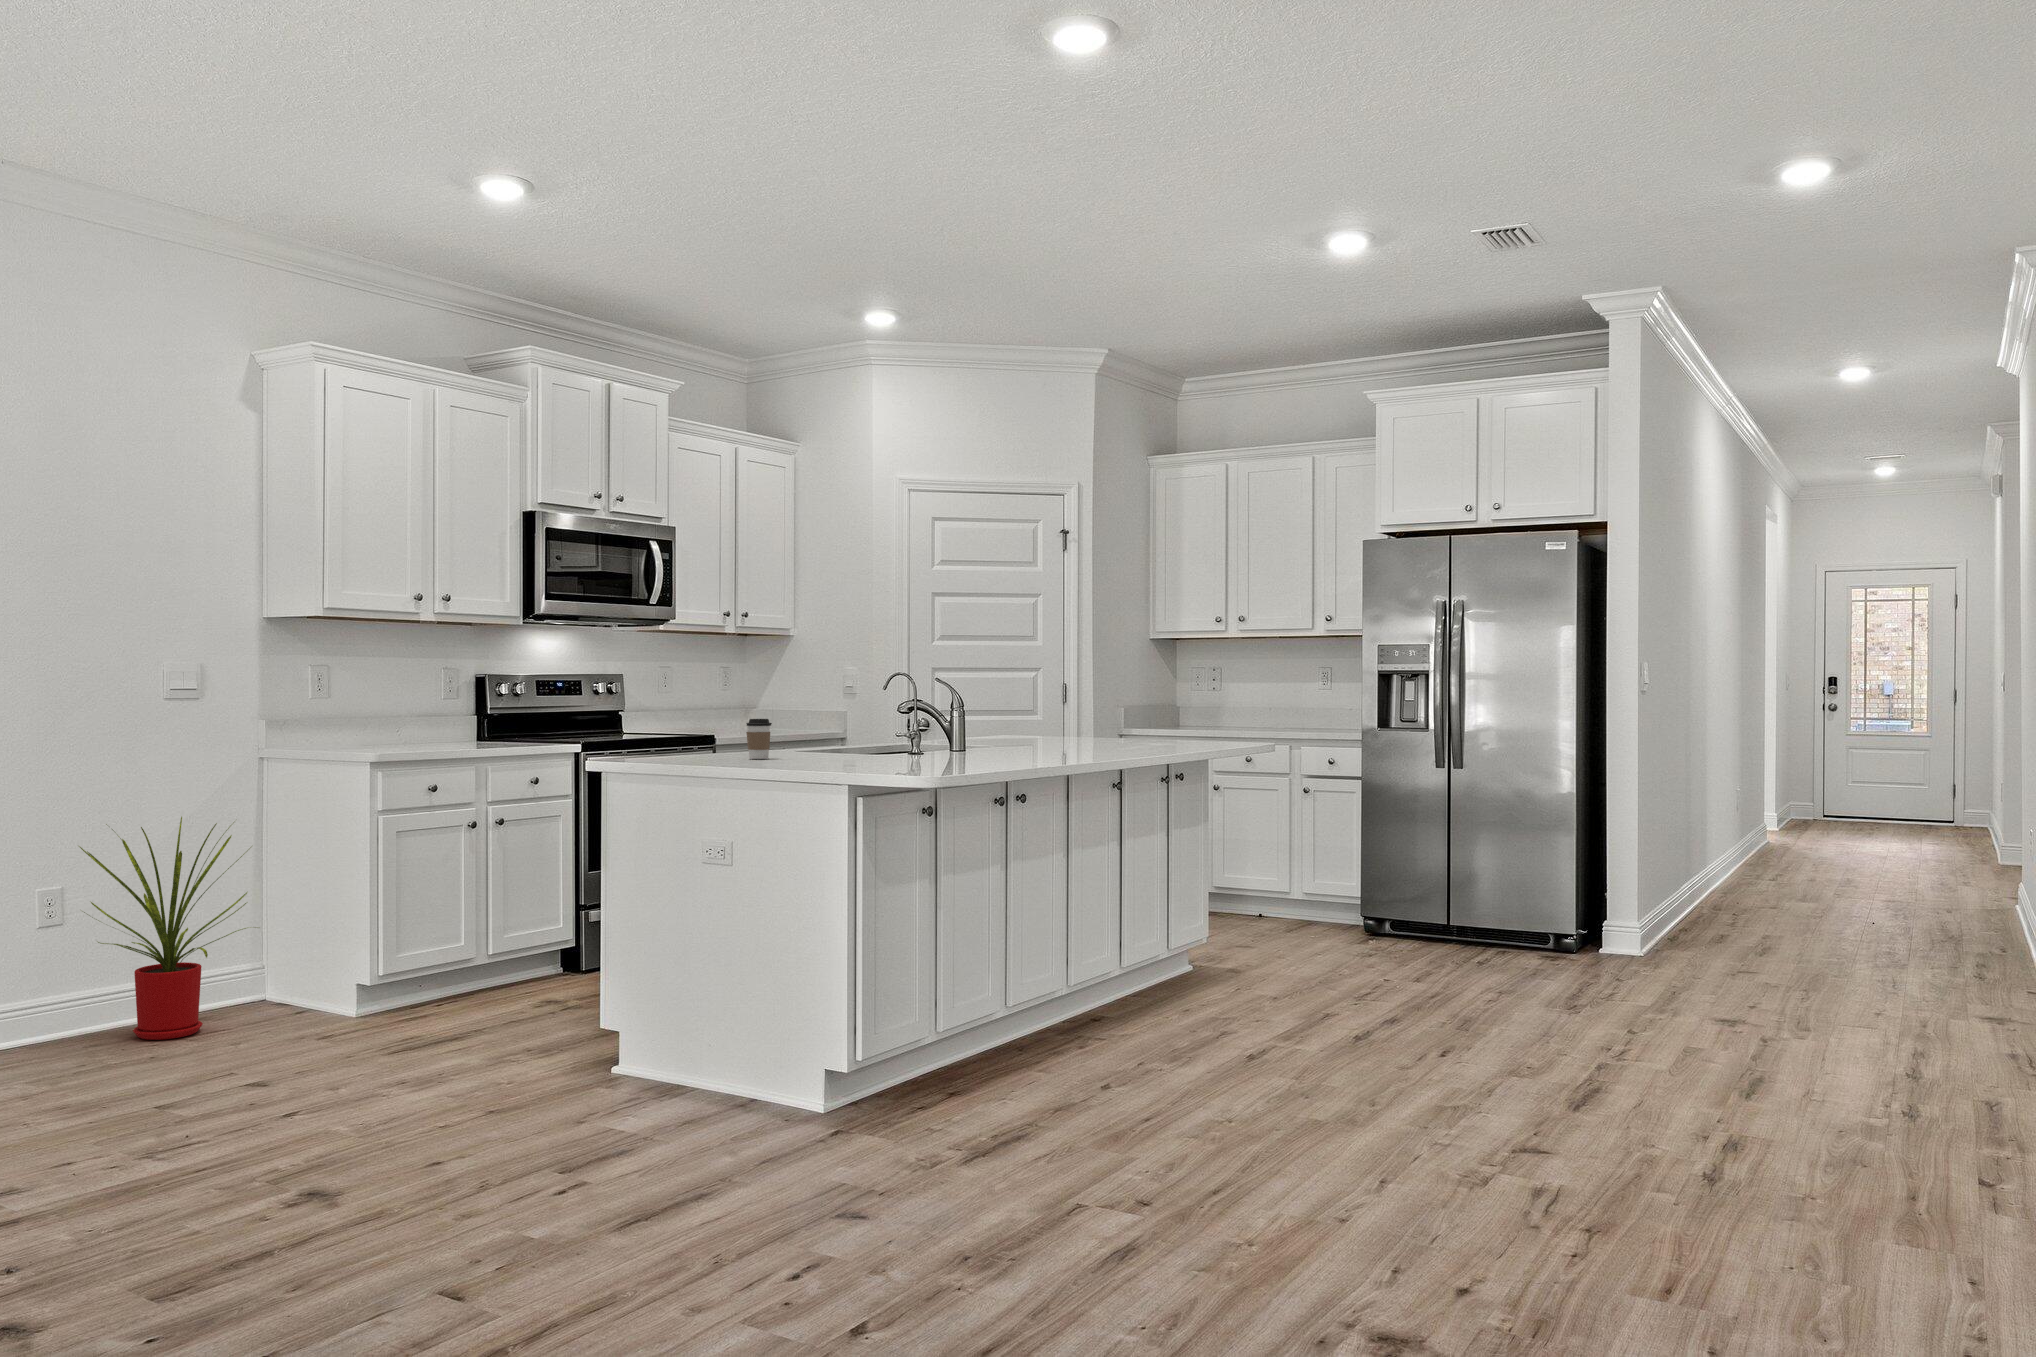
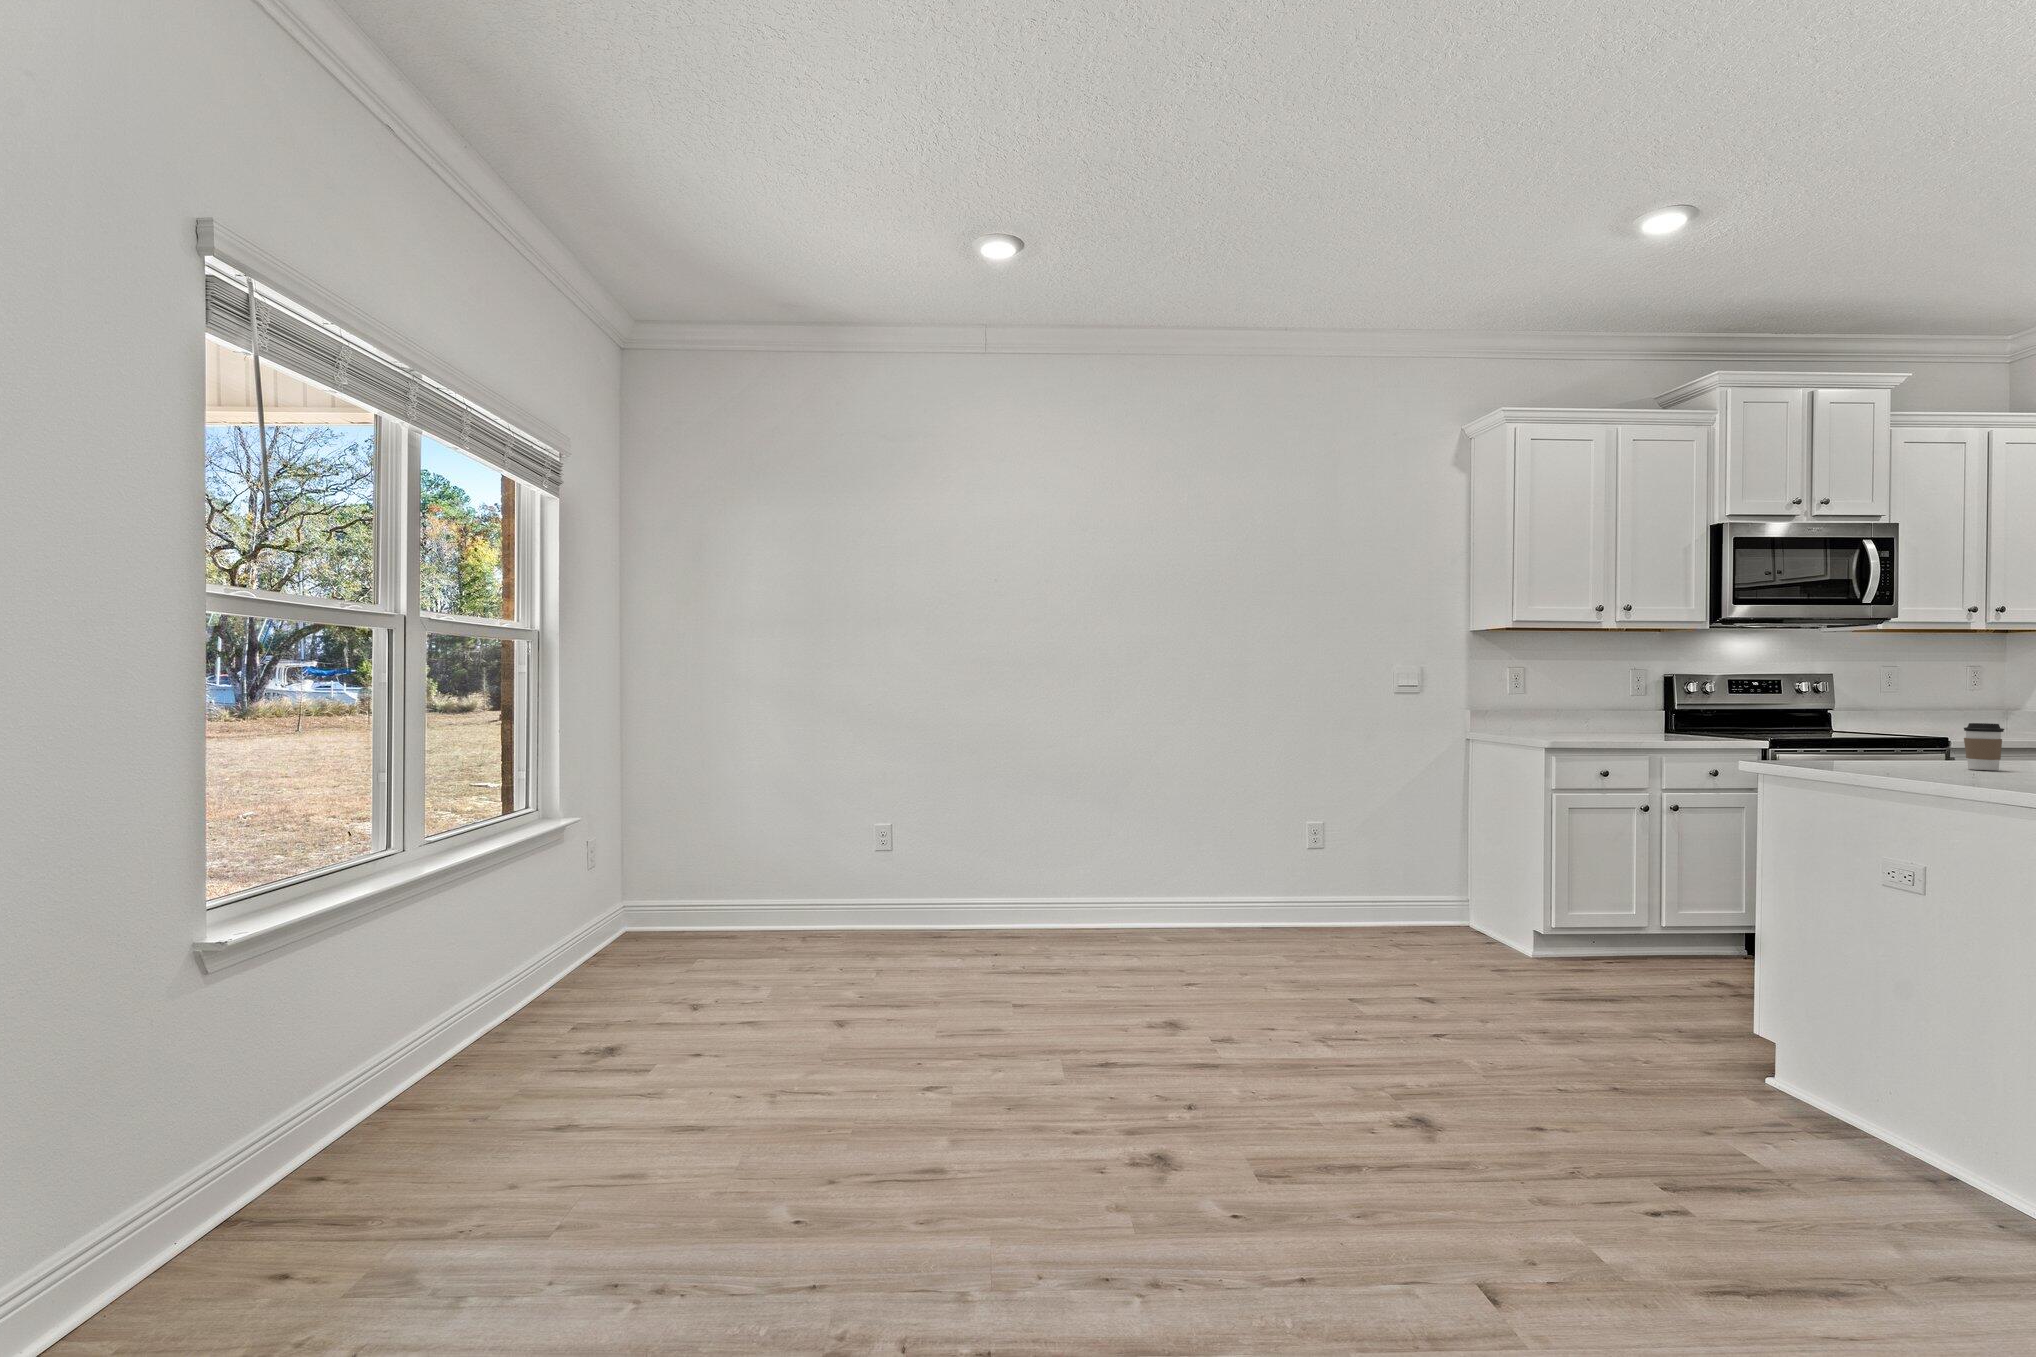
house plant: present [79,817,251,1040] -> none [1331,778,1460,943]

